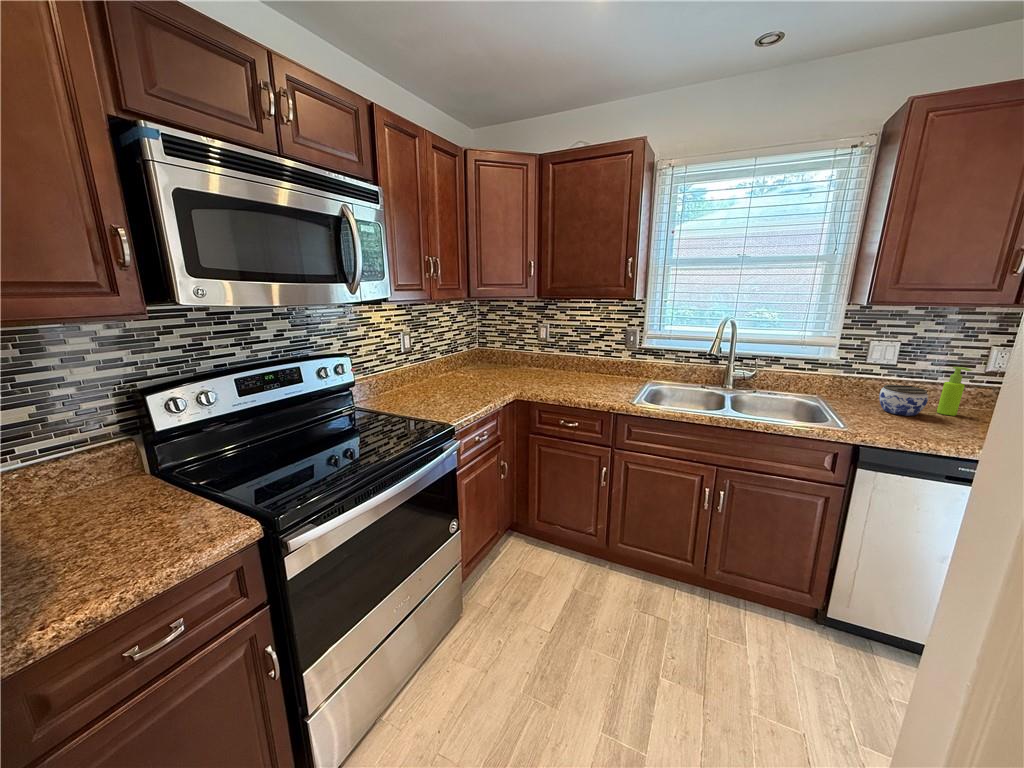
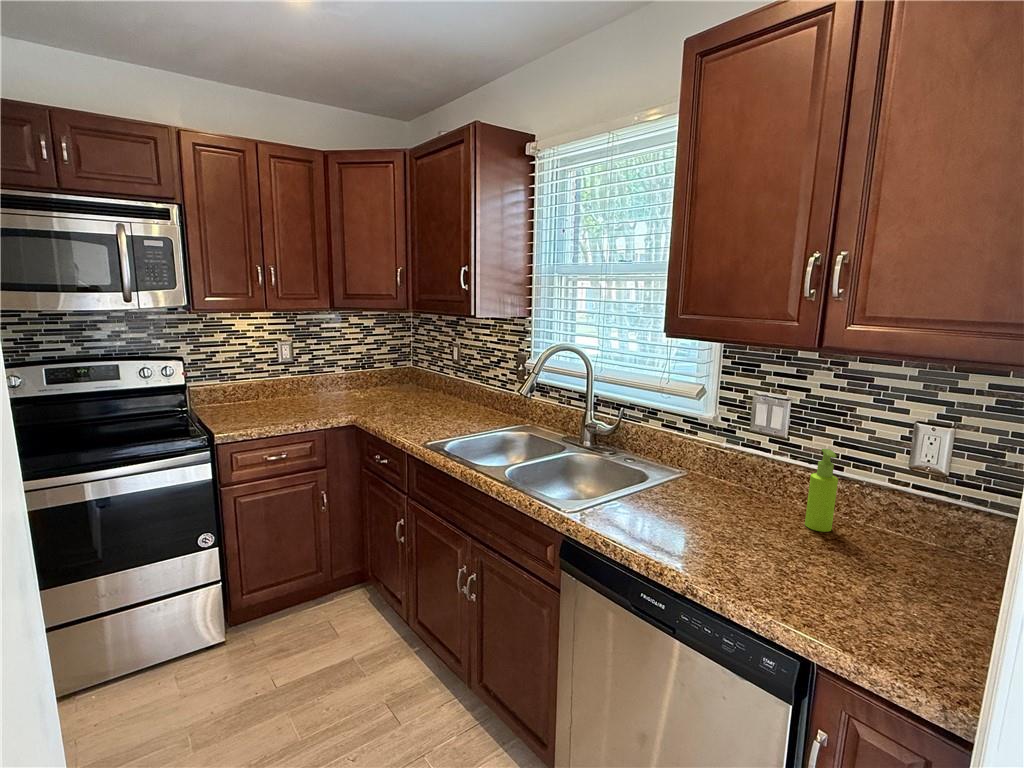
jar: present [879,385,928,416] -> none [712,465,773,518]

